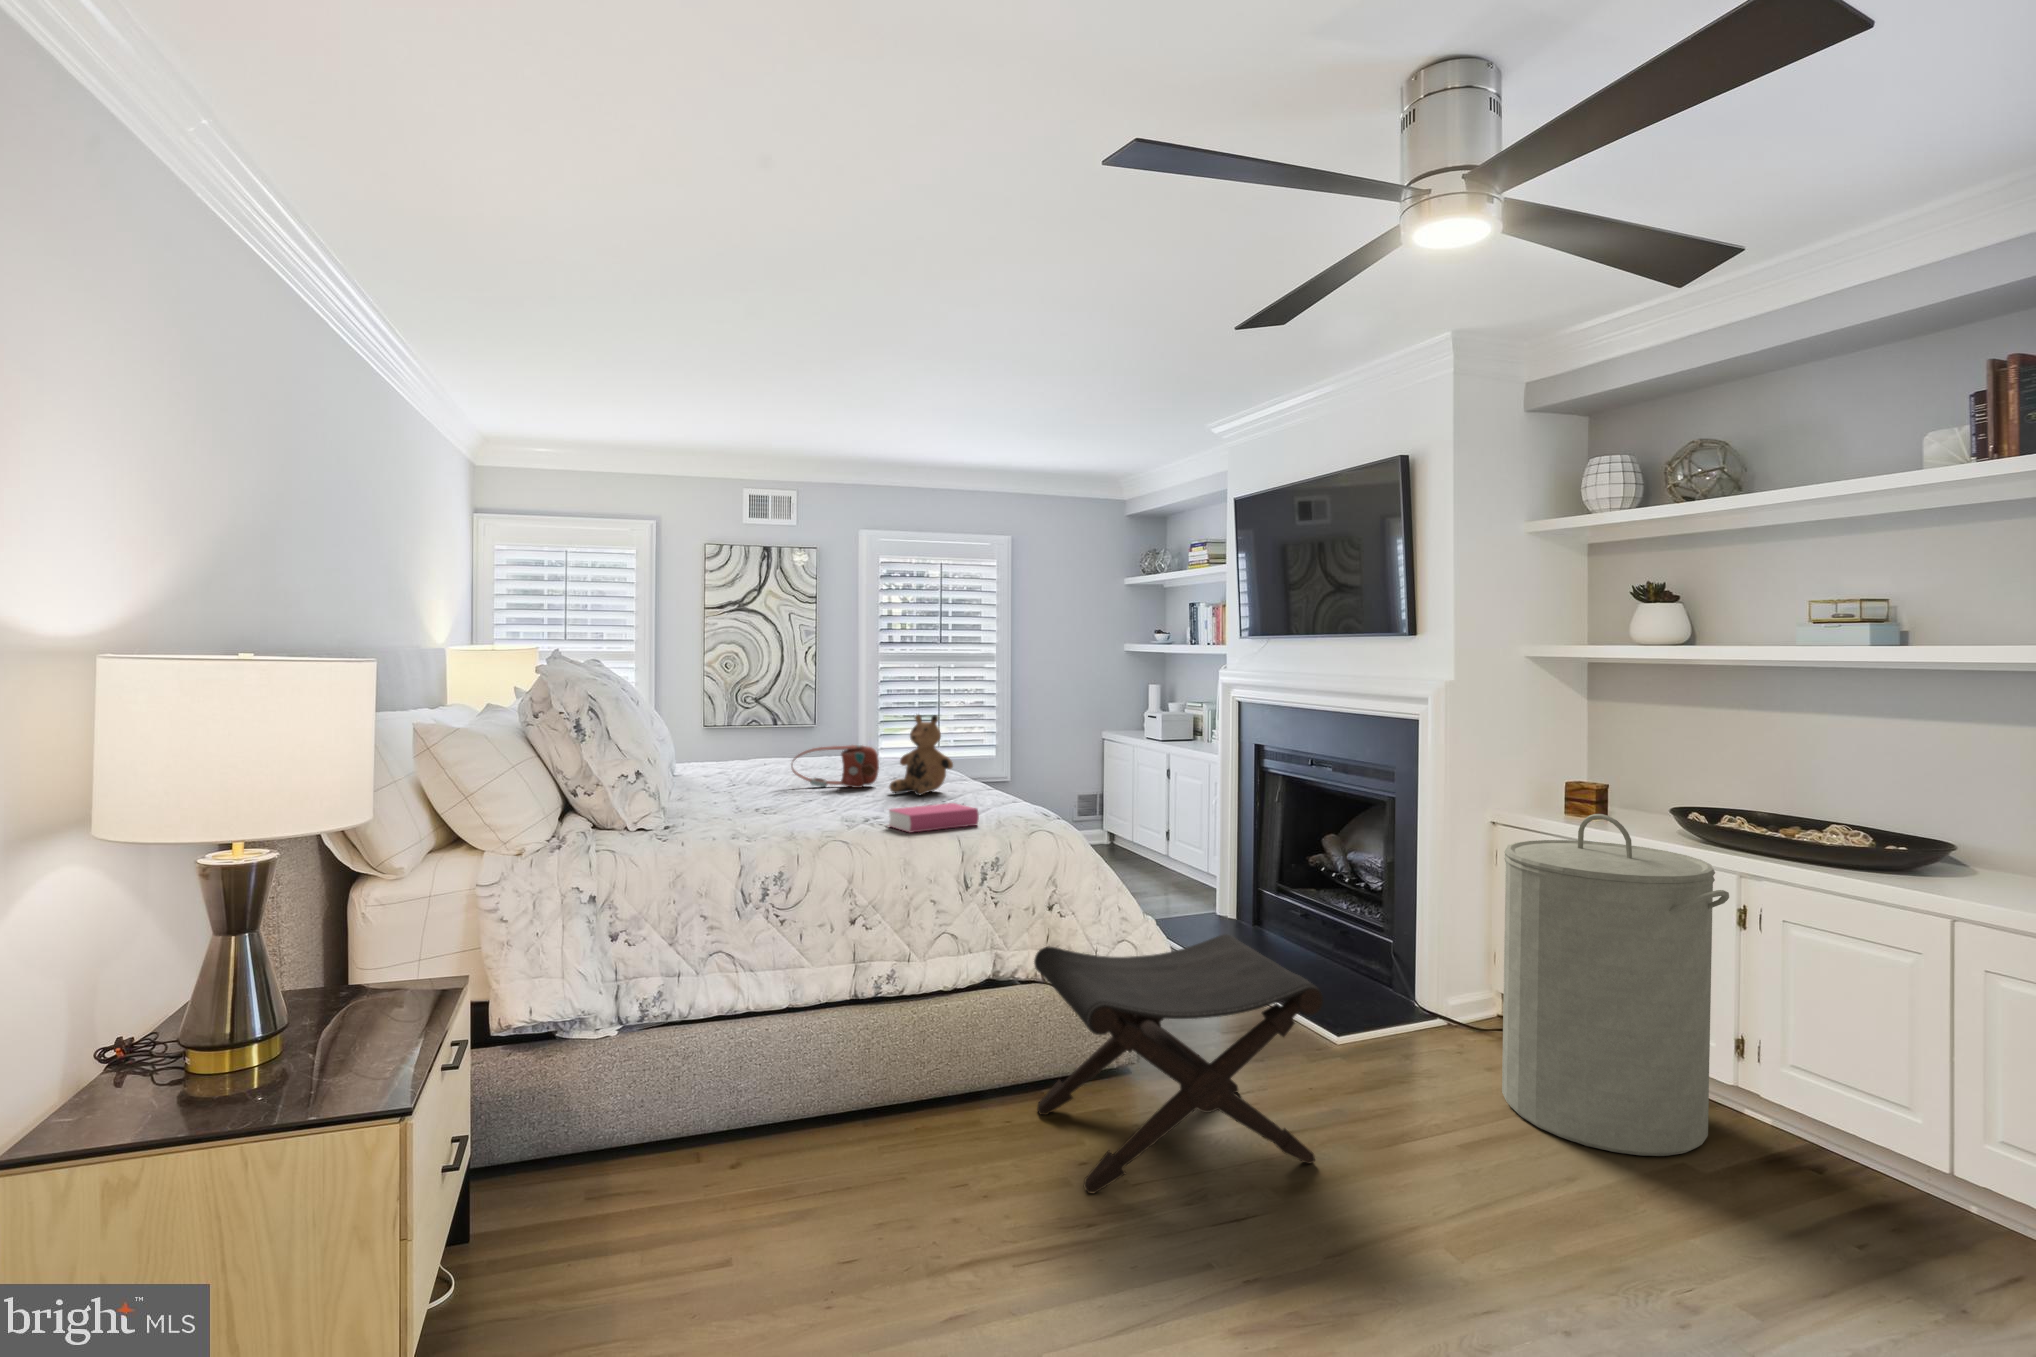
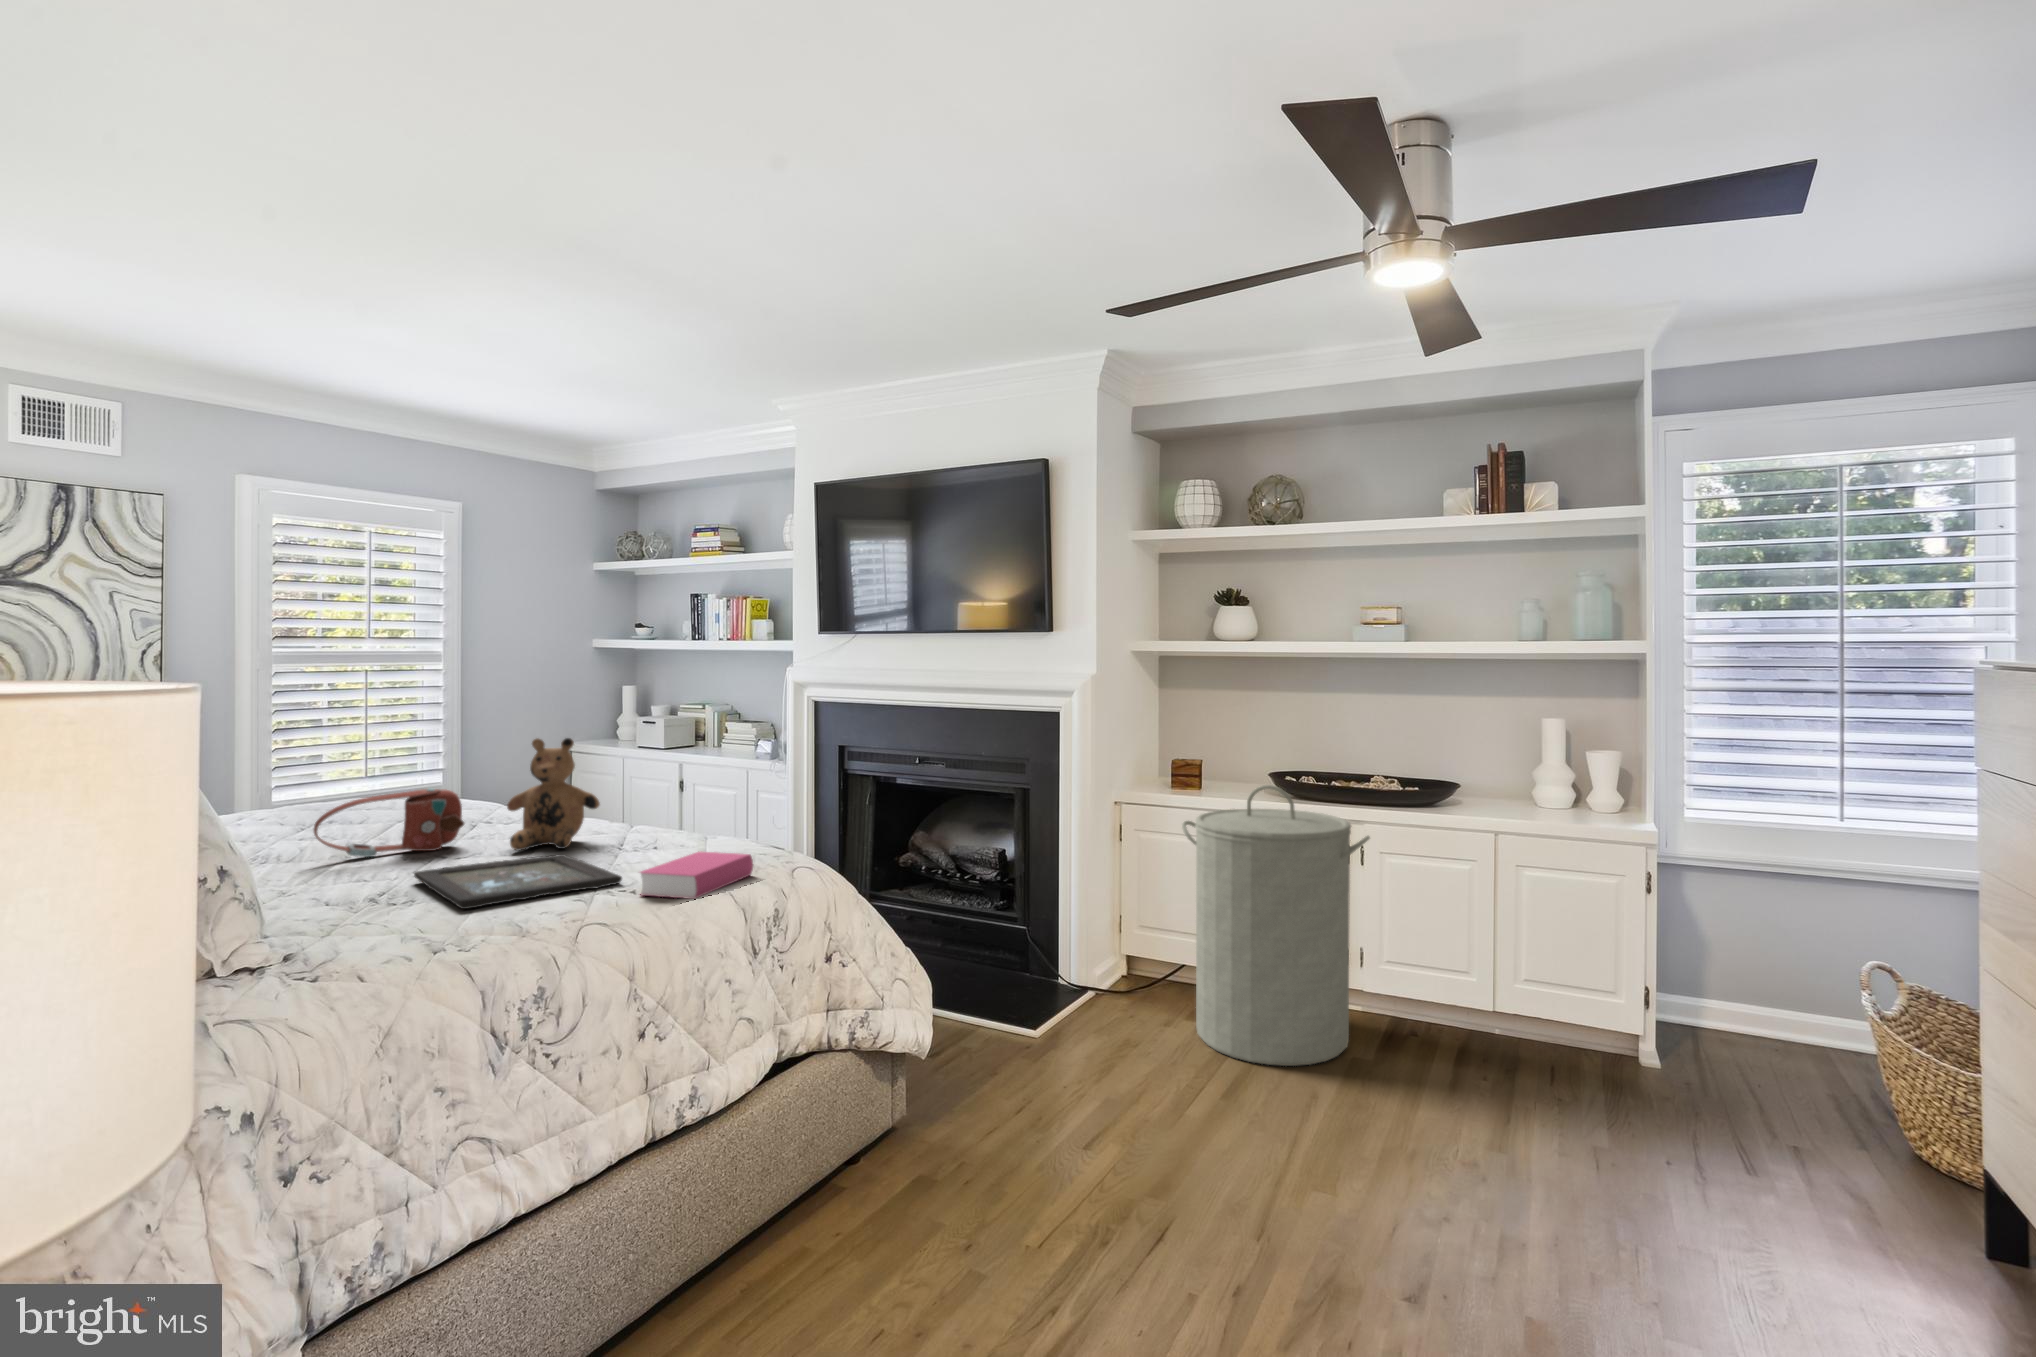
tray: none [791,795,905,819] -> present [414,854,622,909]
footstool: present [1034,934,1323,1193] -> none [854,950,1162,1274]

